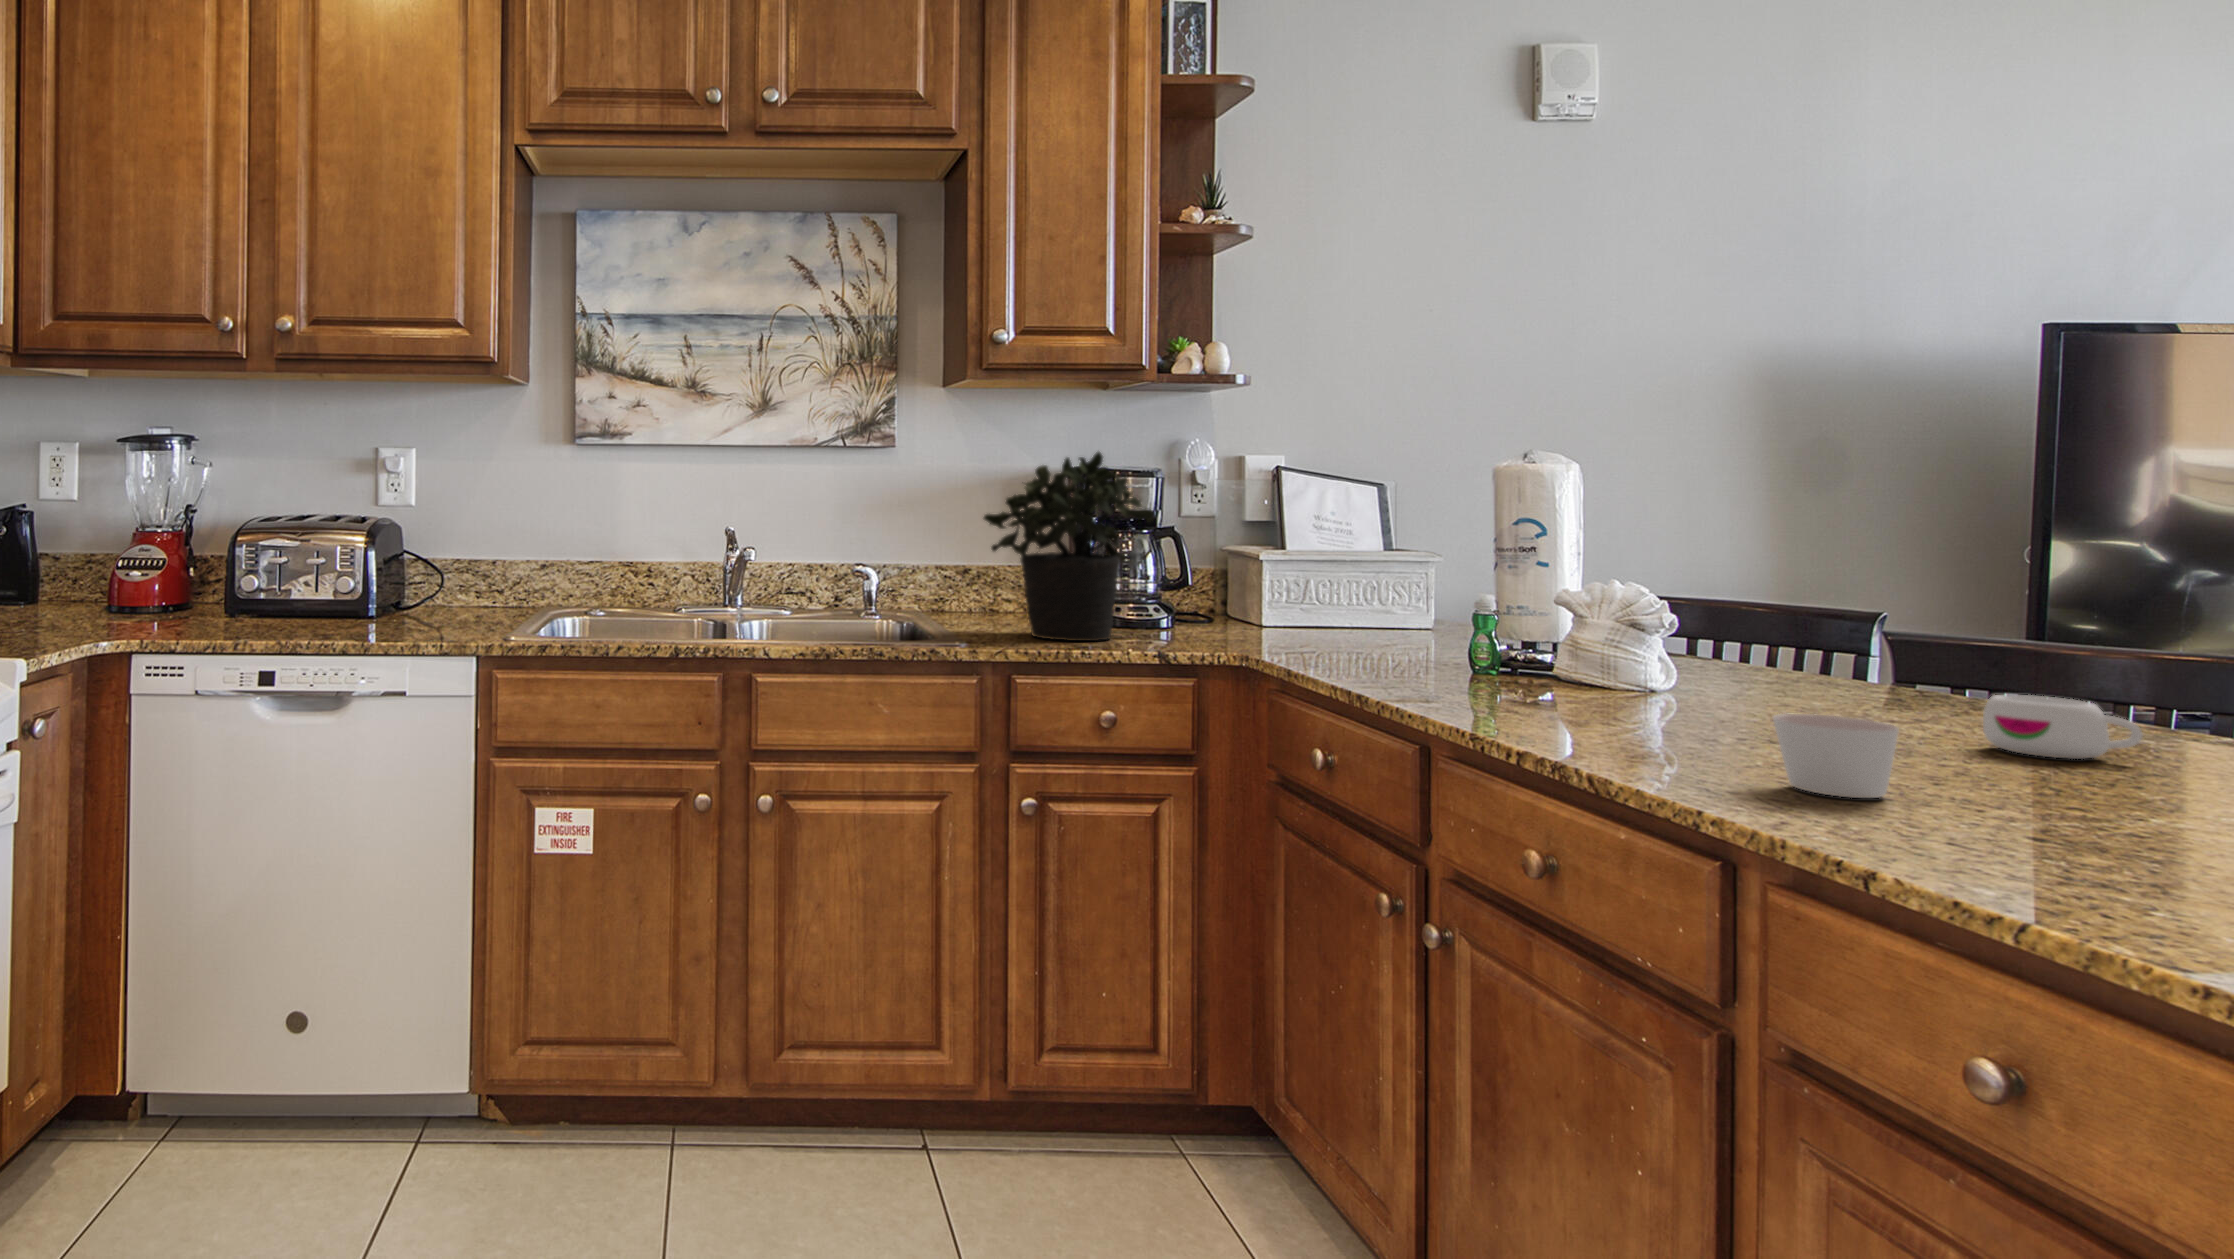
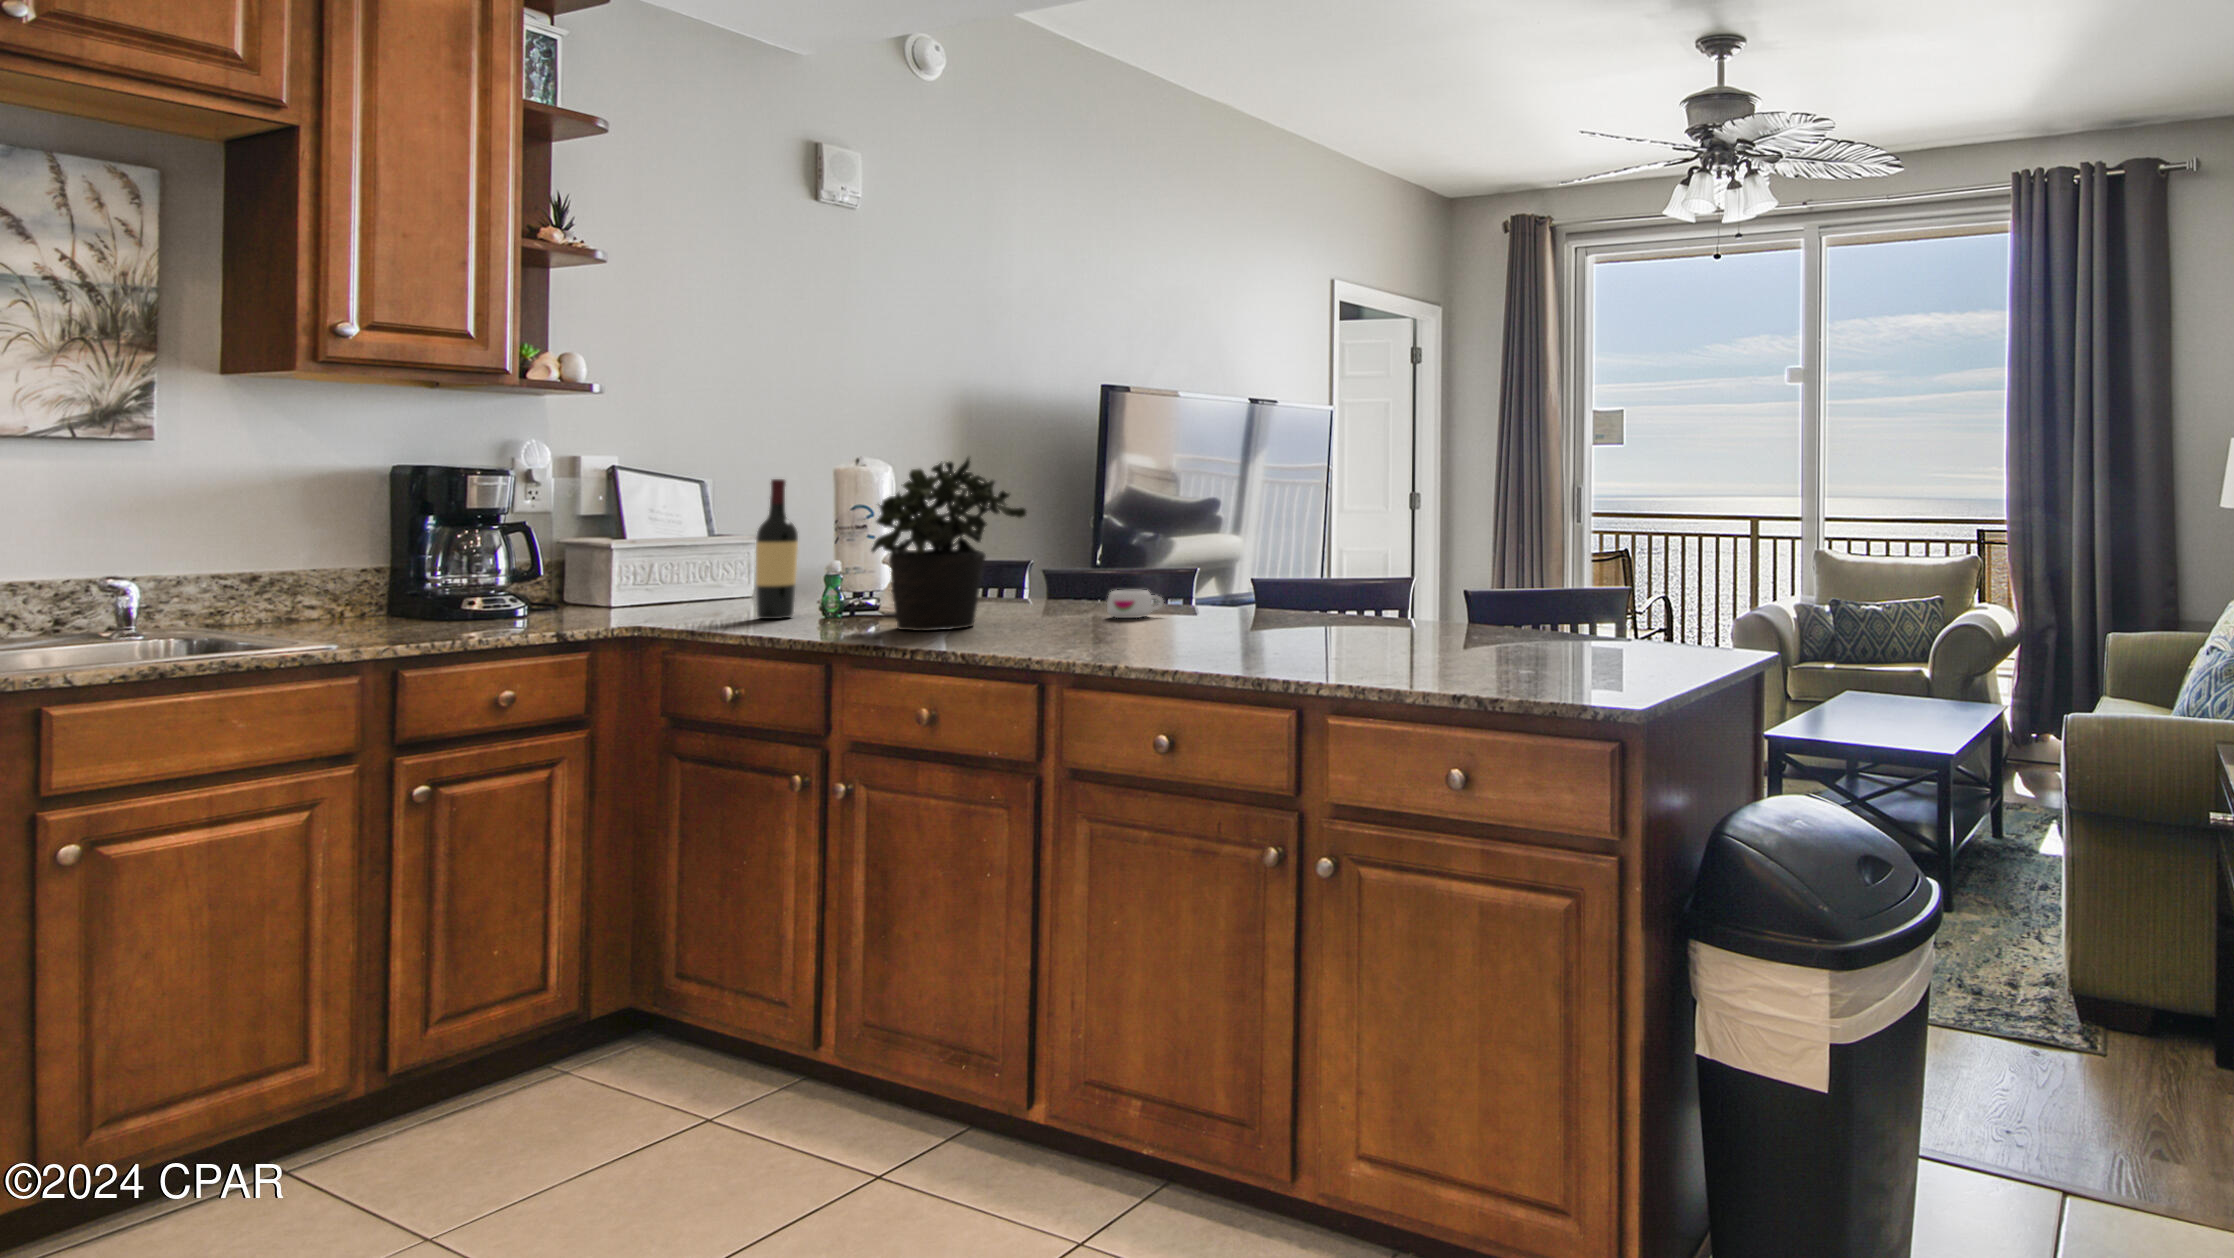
potted plant: present [984,452,1155,641] -> present [871,457,1026,631]
wine bottle: none [1381,478,1437,669] -> present [756,479,798,619]
candle: present [1773,714,1899,798] -> none [1055,605,1105,643]

